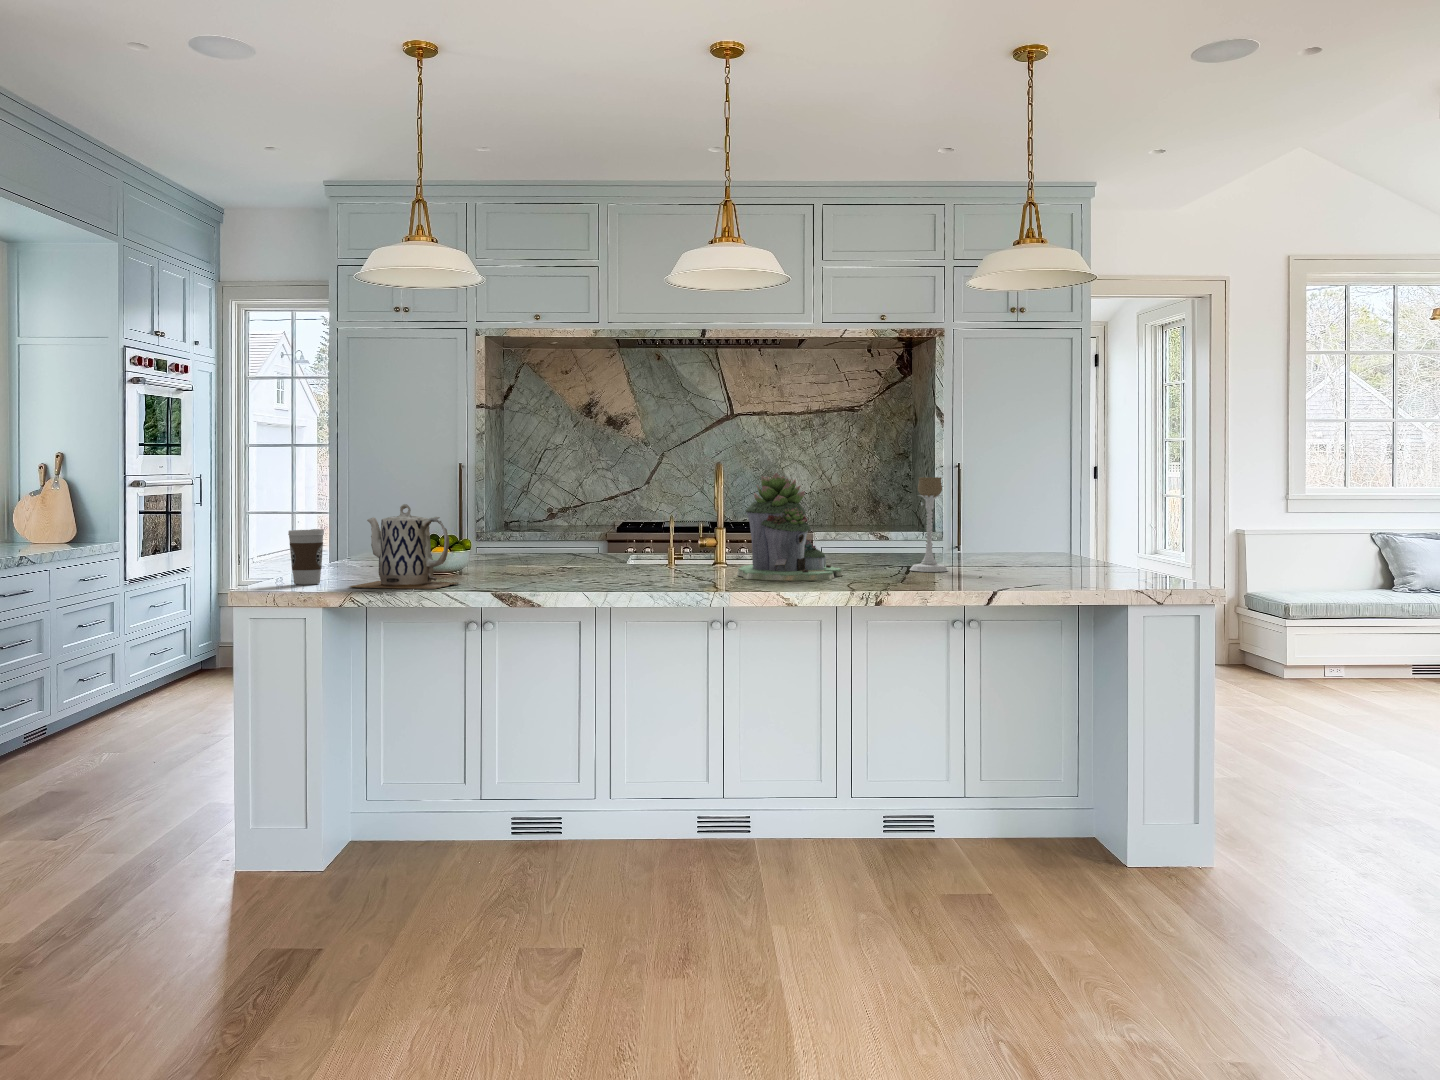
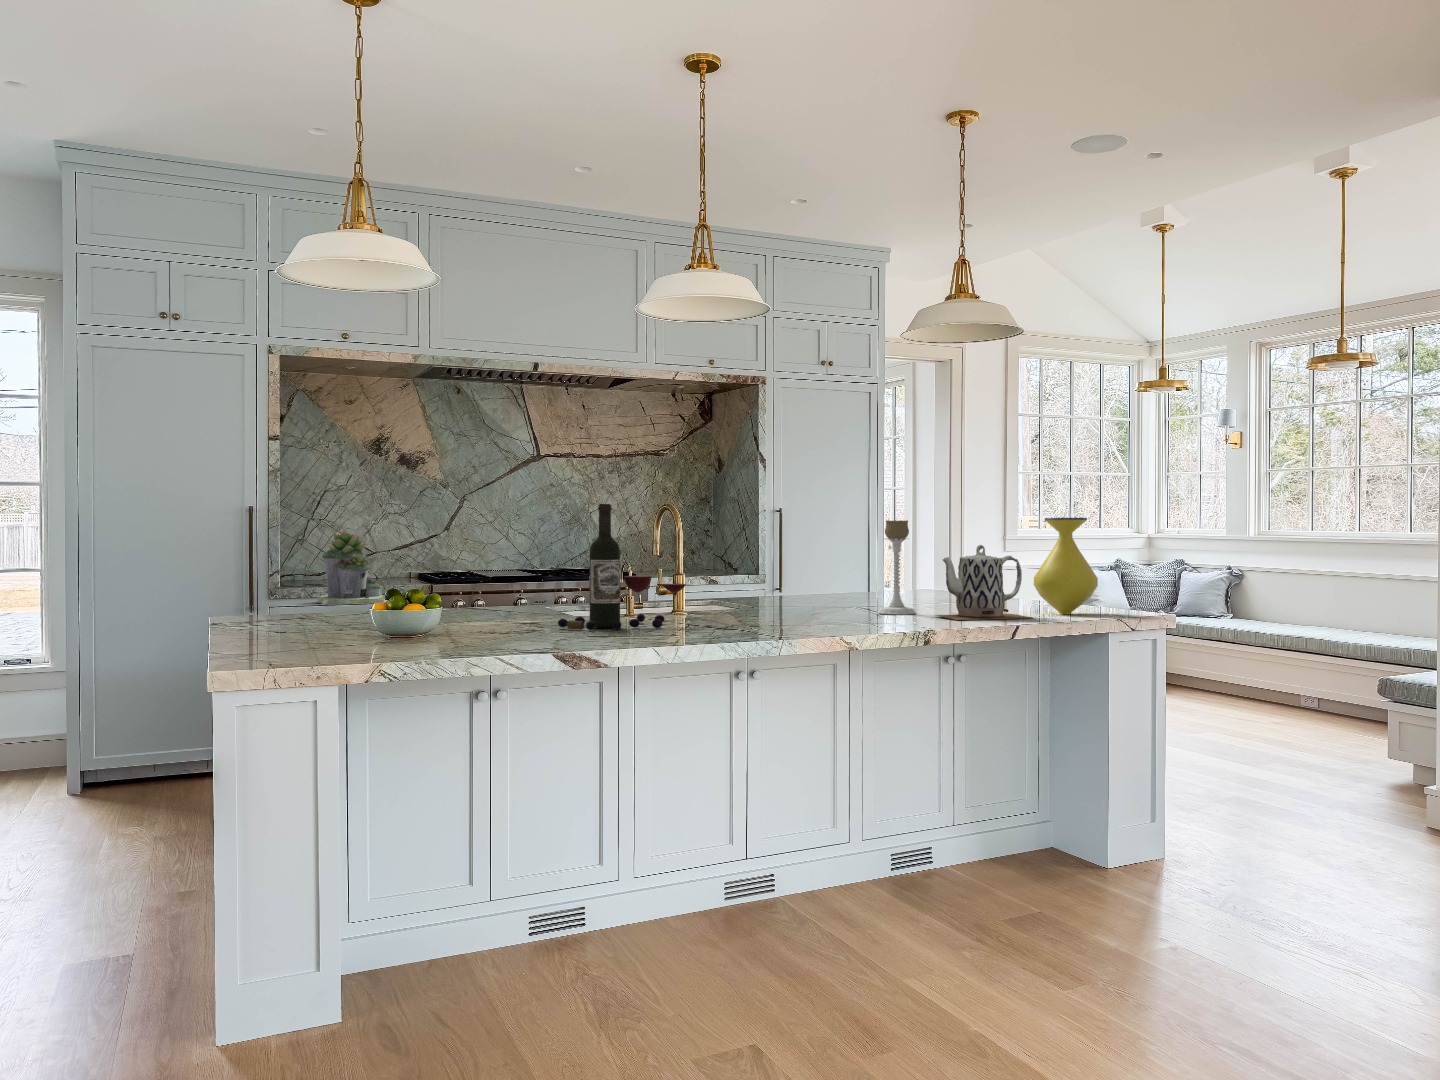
wine bottle: none [573,463,687,575] -> present [558,504,686,630]
succulent planter: present [737,473,842,581] -> present [316,530,393,604]
vase: none [1063,475,1129,577] -> present [1034,518,1098,614]
teapot: present [349,504,459,589] -> present [936,545,1033,620]
coffee cup: present [288,529,324,585] -> none [279,584,325,655]

